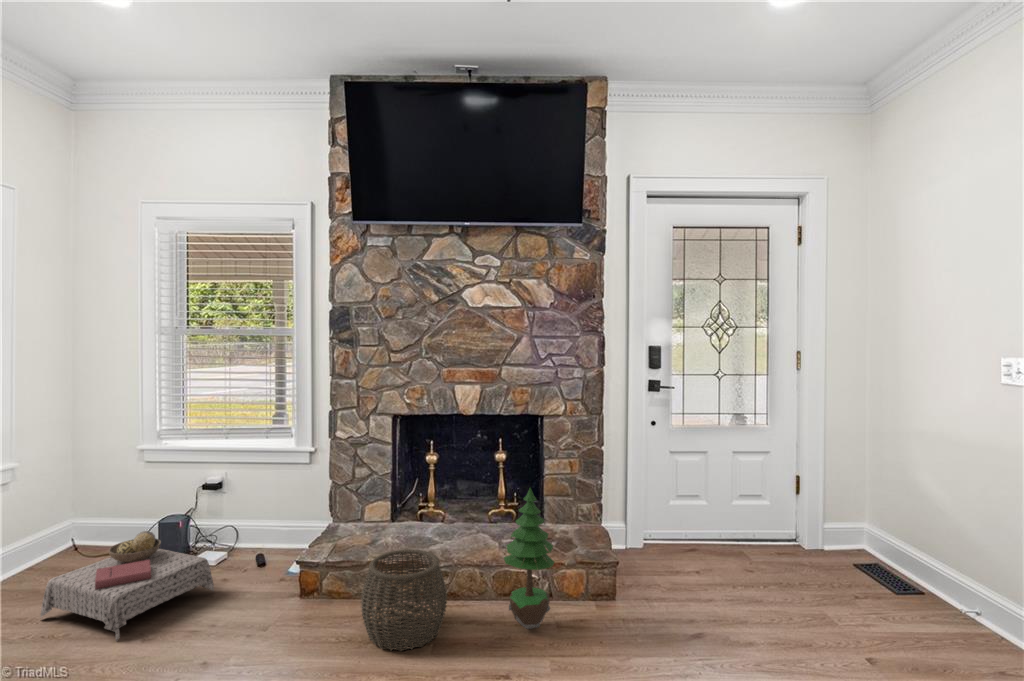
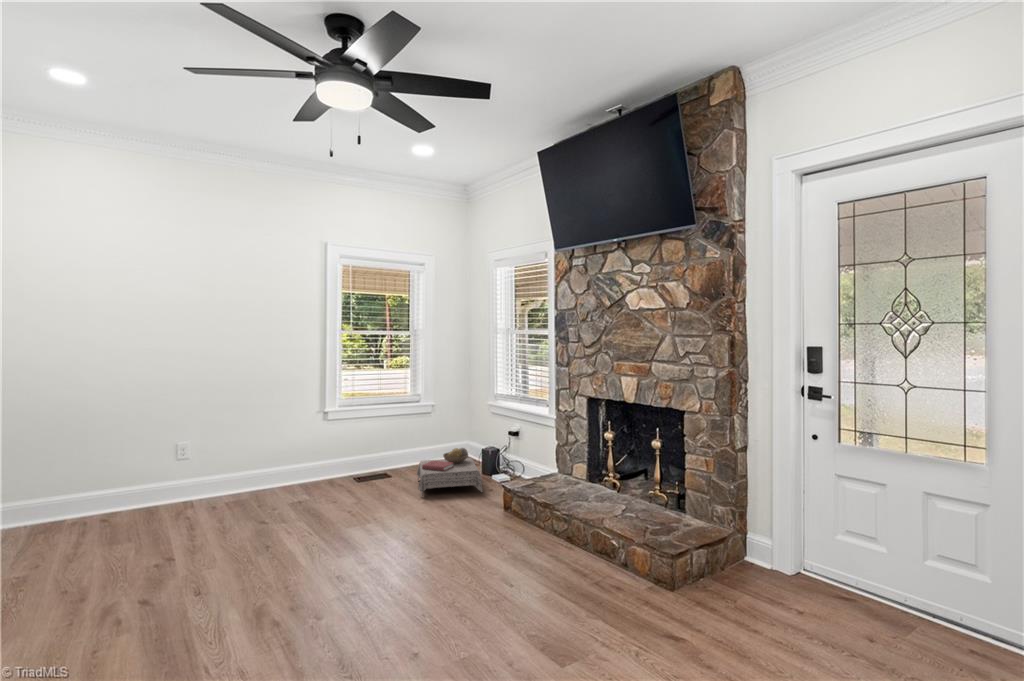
potted tree: present [504,488,554,629] -> none [552,459,594,576]
woven basket: present [361,549,447,651] -> none [480,487,541,554]

